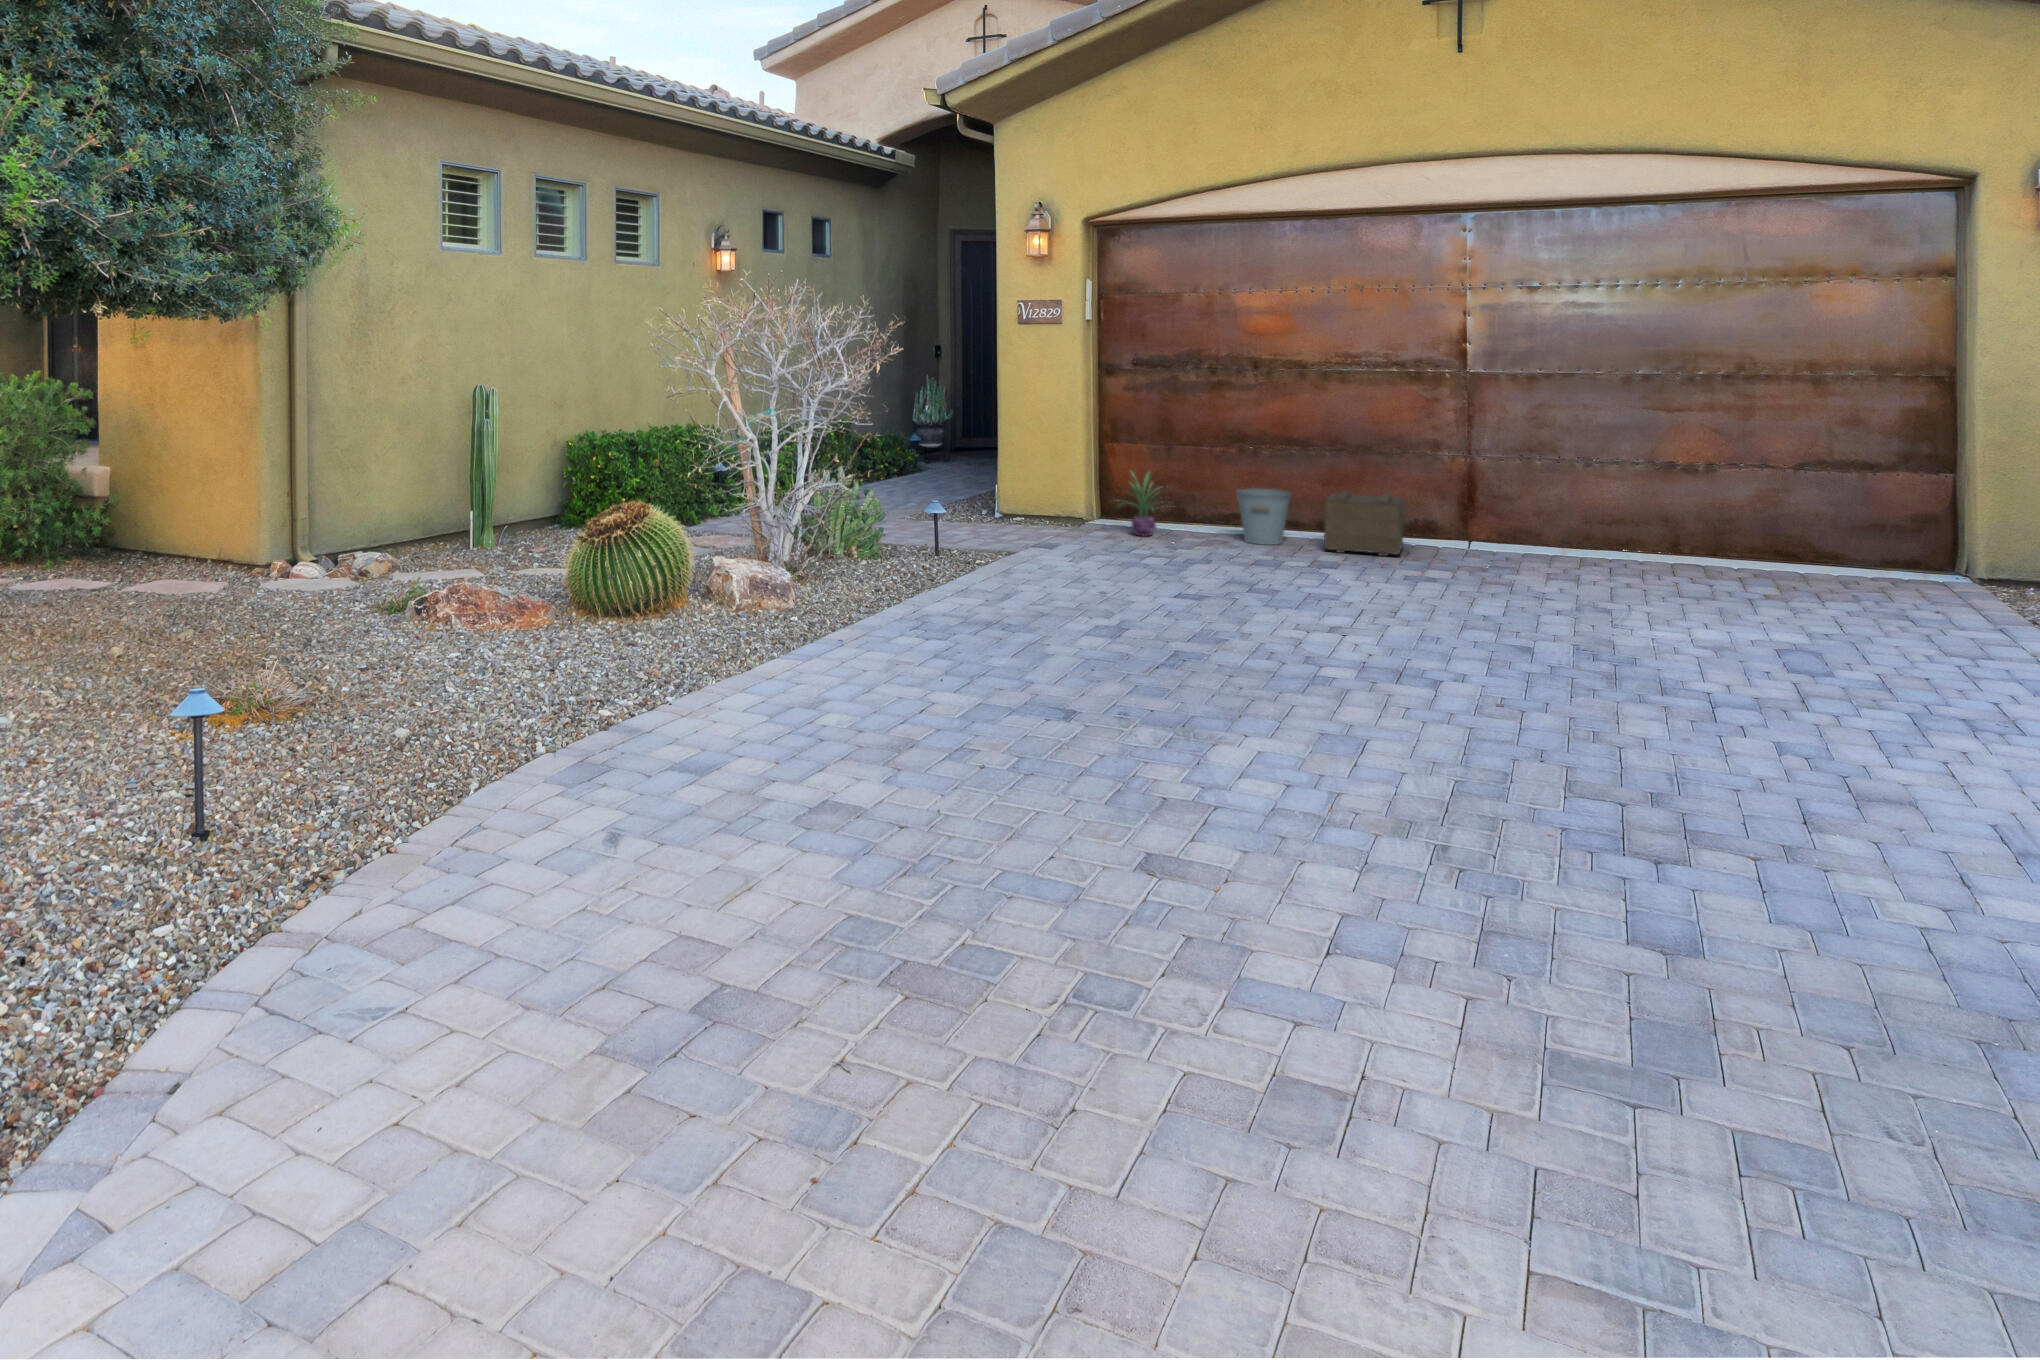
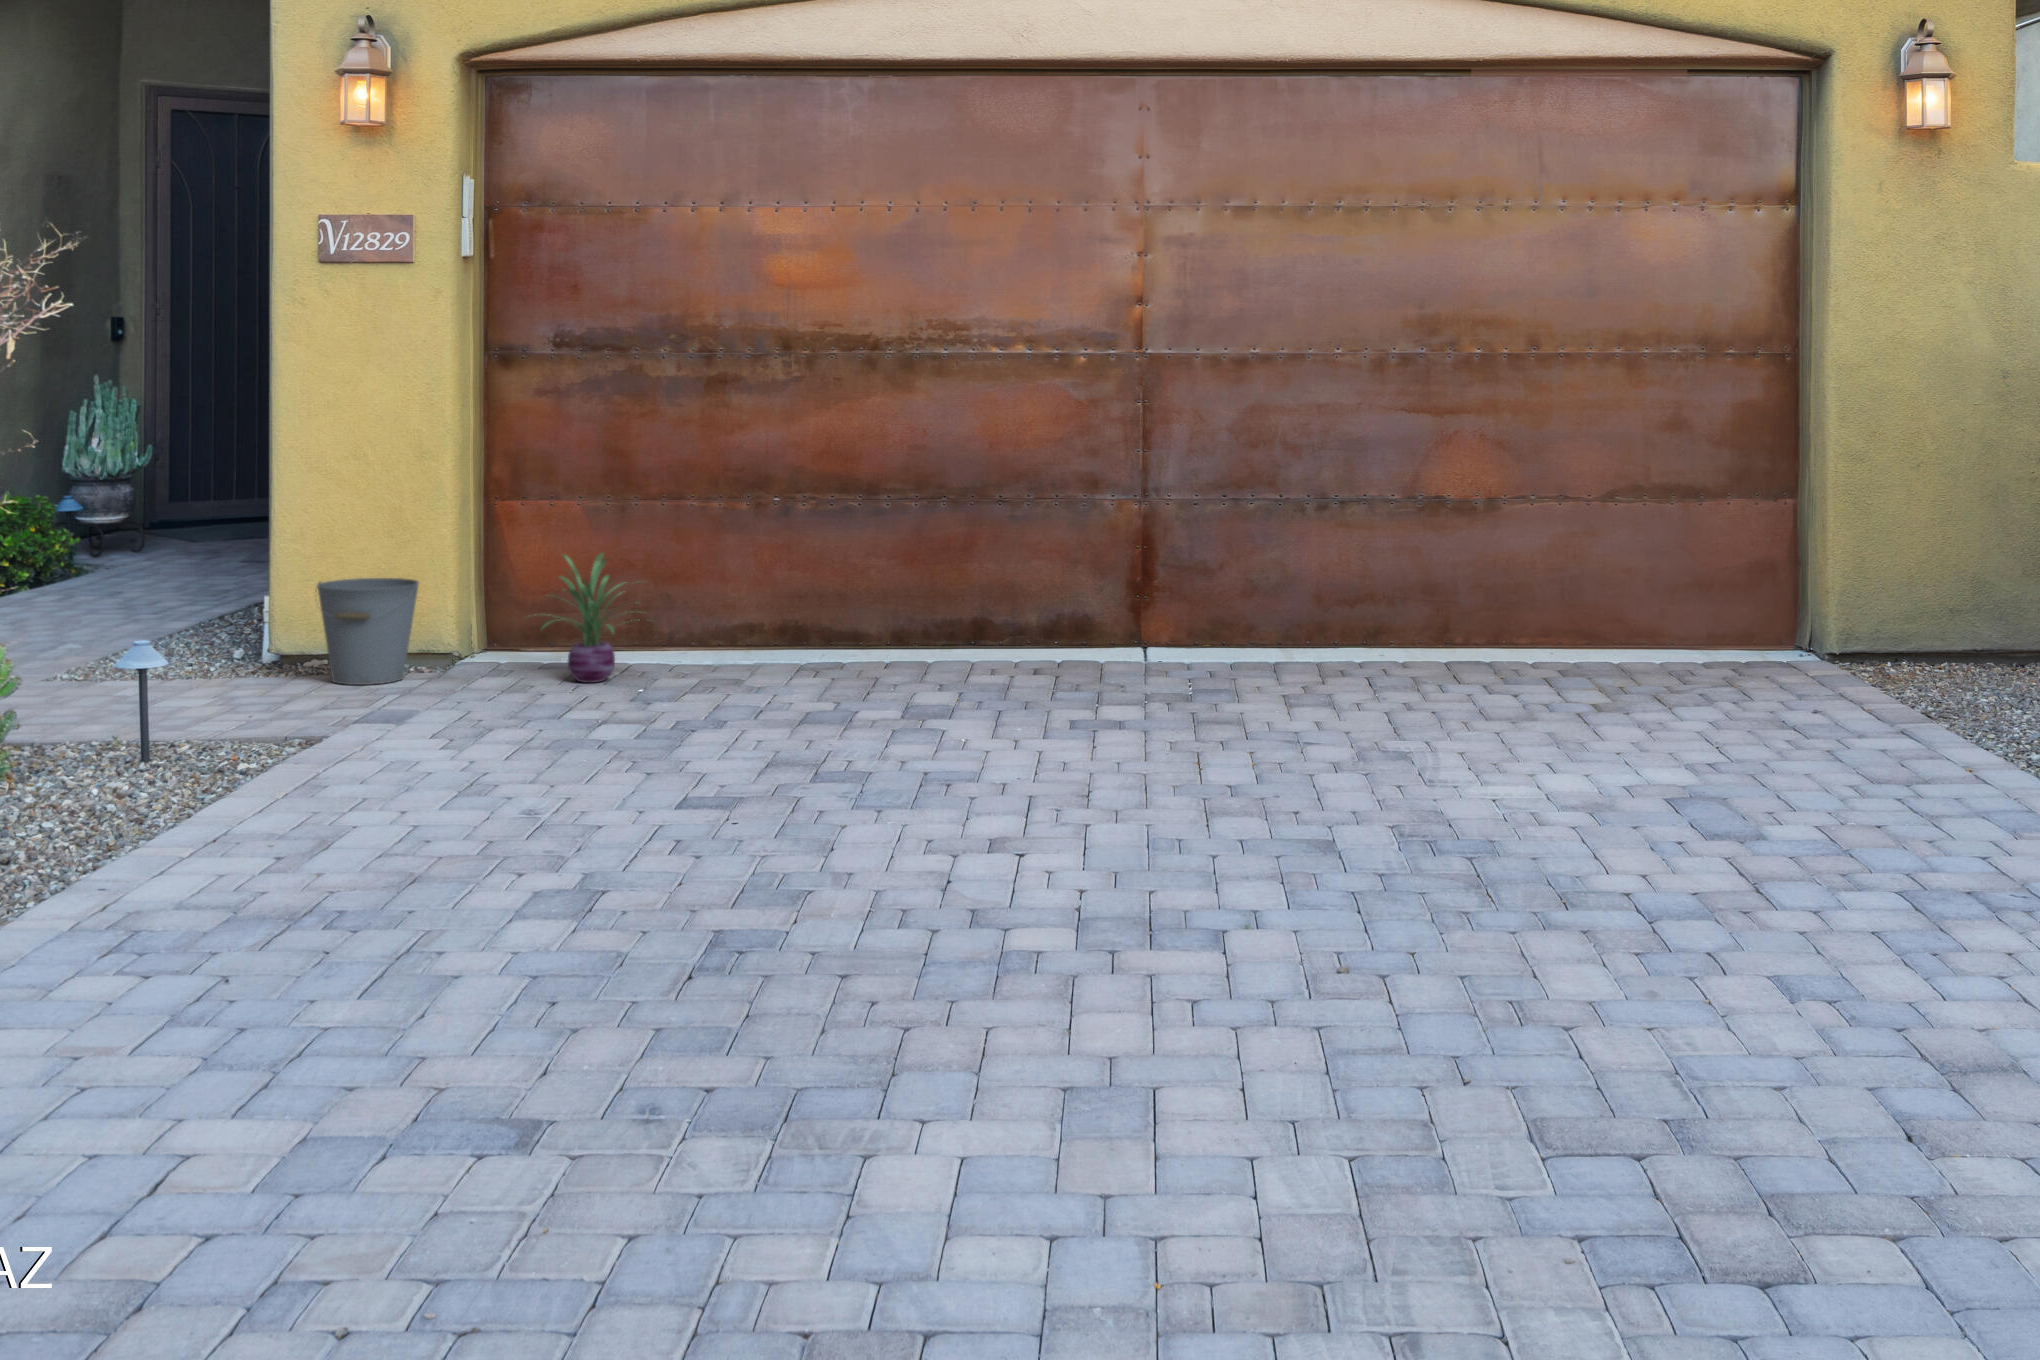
bucket: present [1237,489,1291,545] -> present [317,578,419,685]
wooden crate: present [1324,491,1404,556] -> none [922,572,1048,684]

